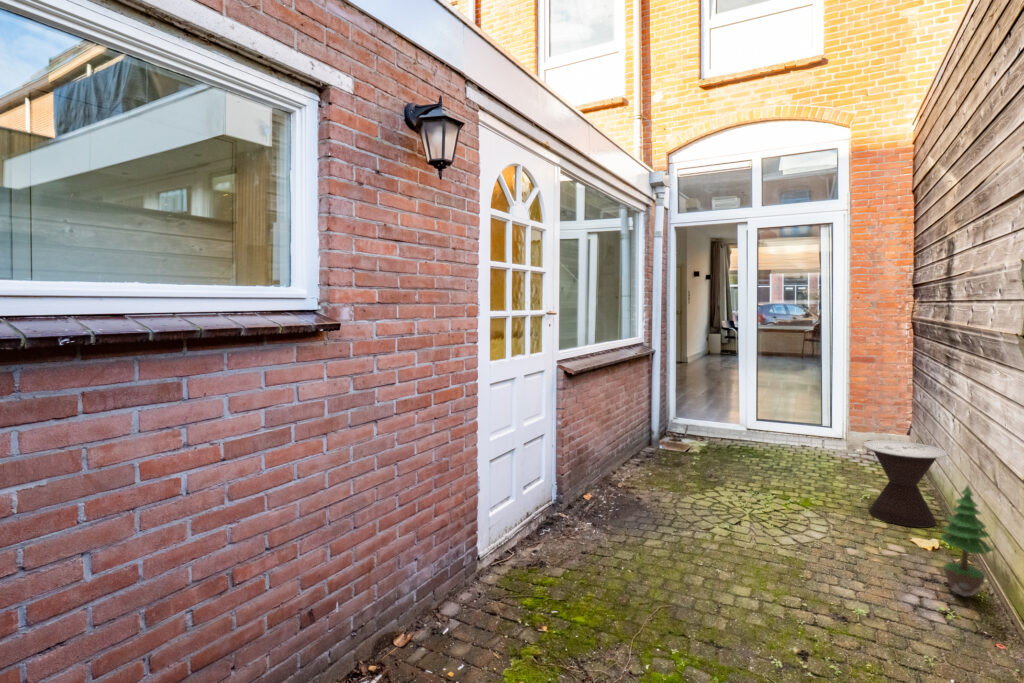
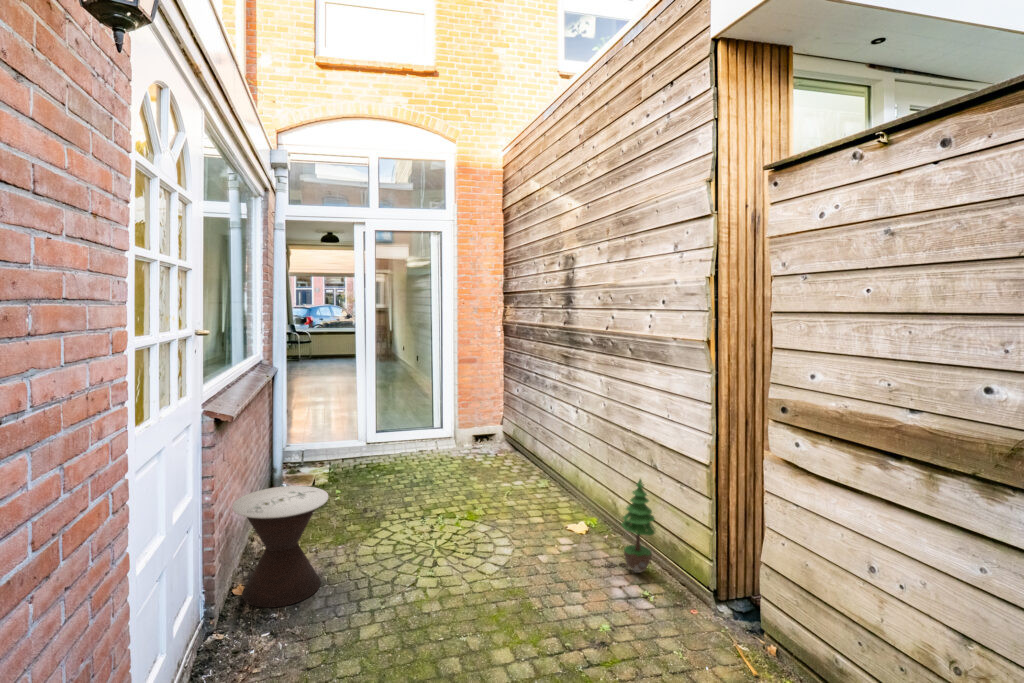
side table: present [864,440,947,527] -> present [233,486,328,608]

